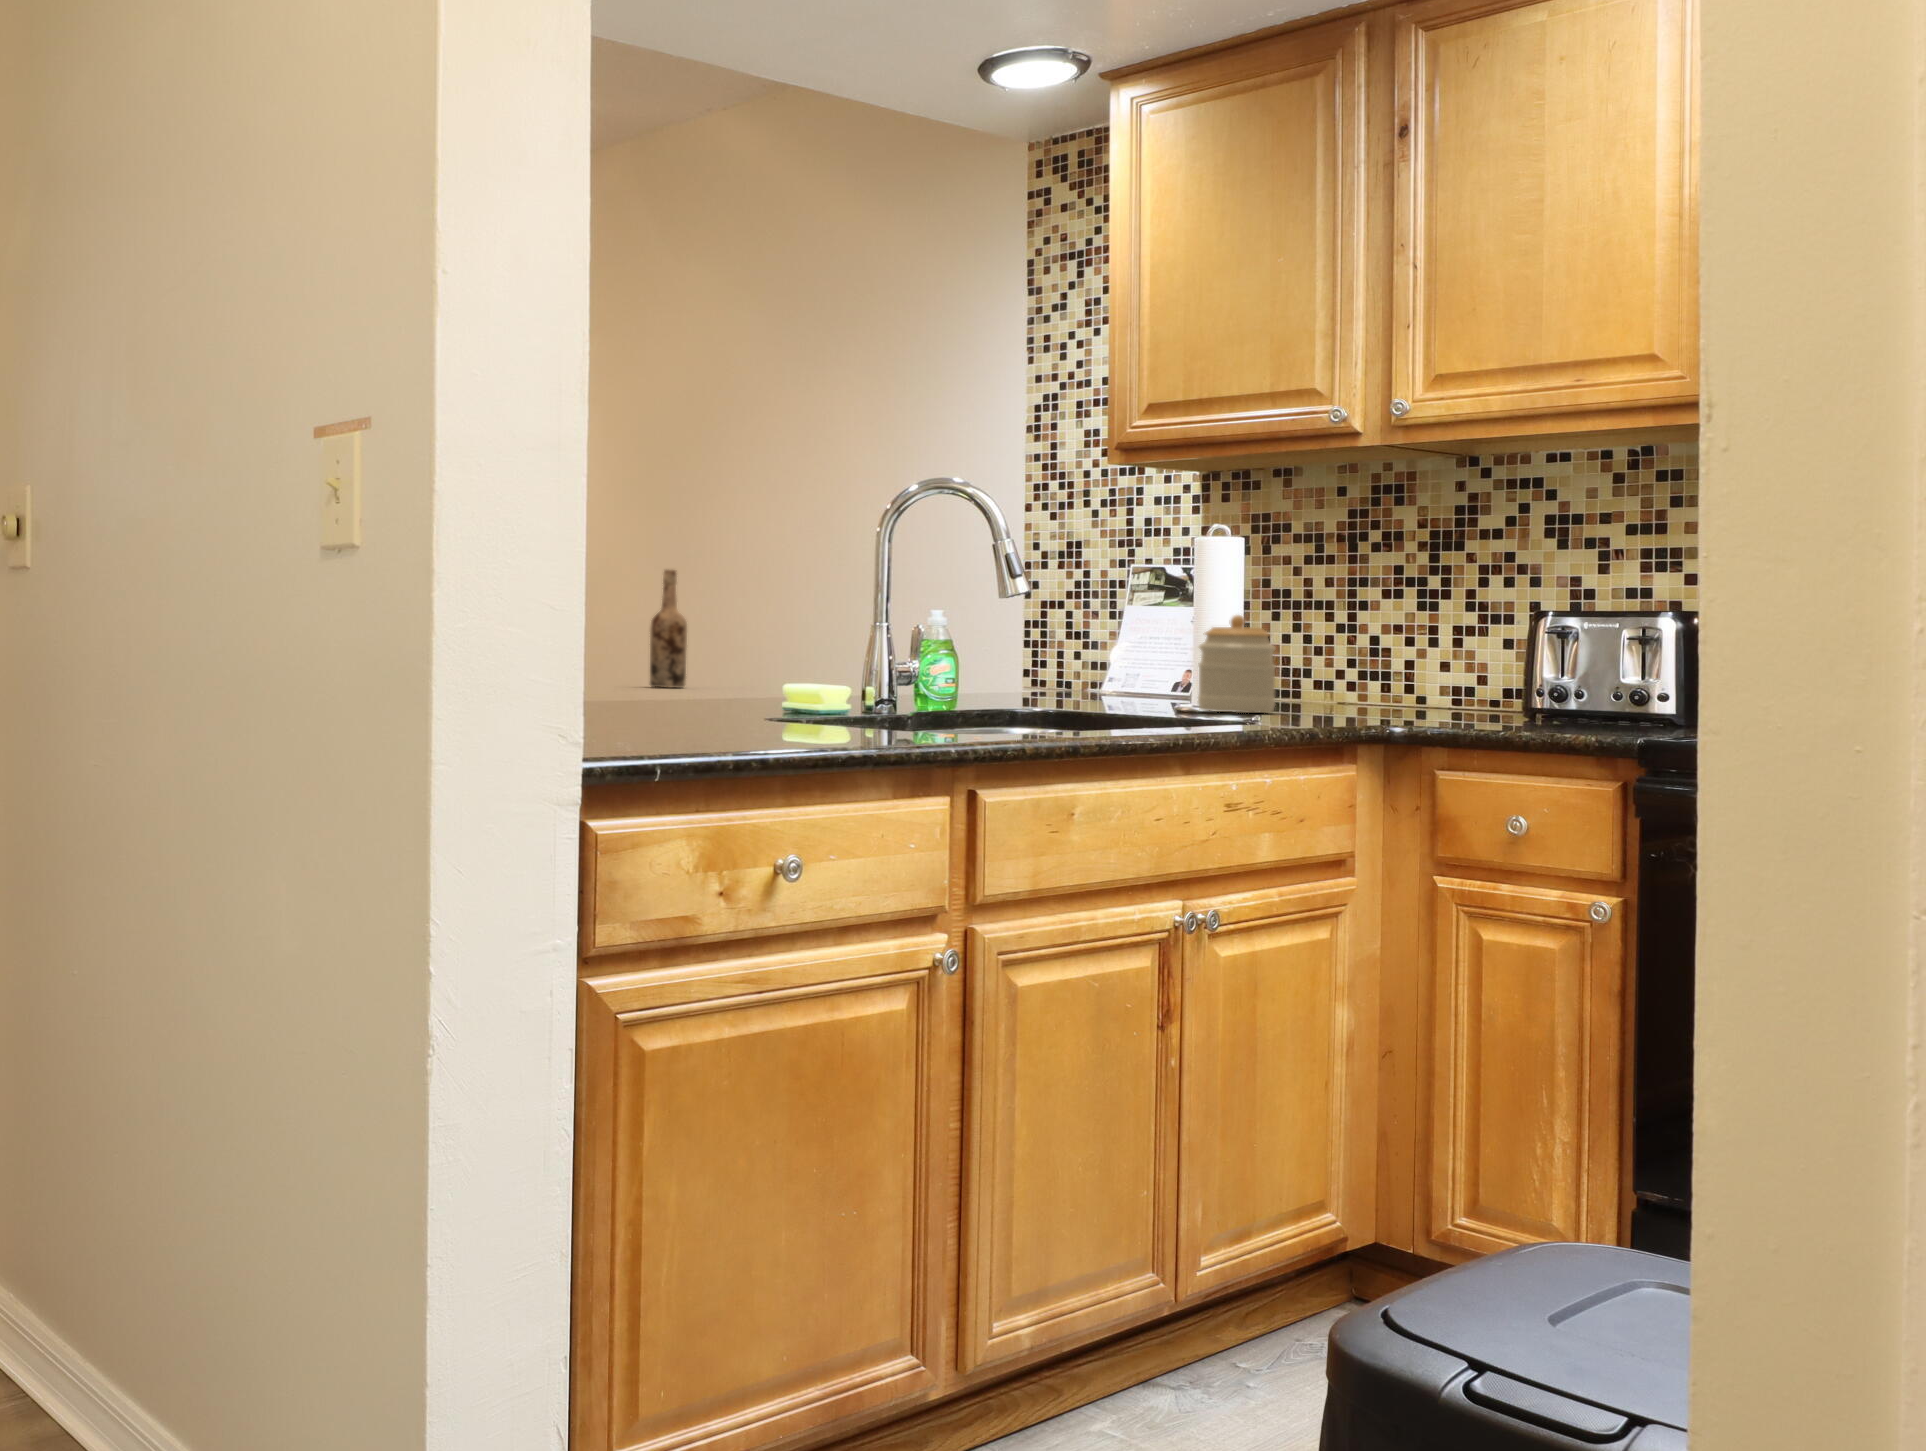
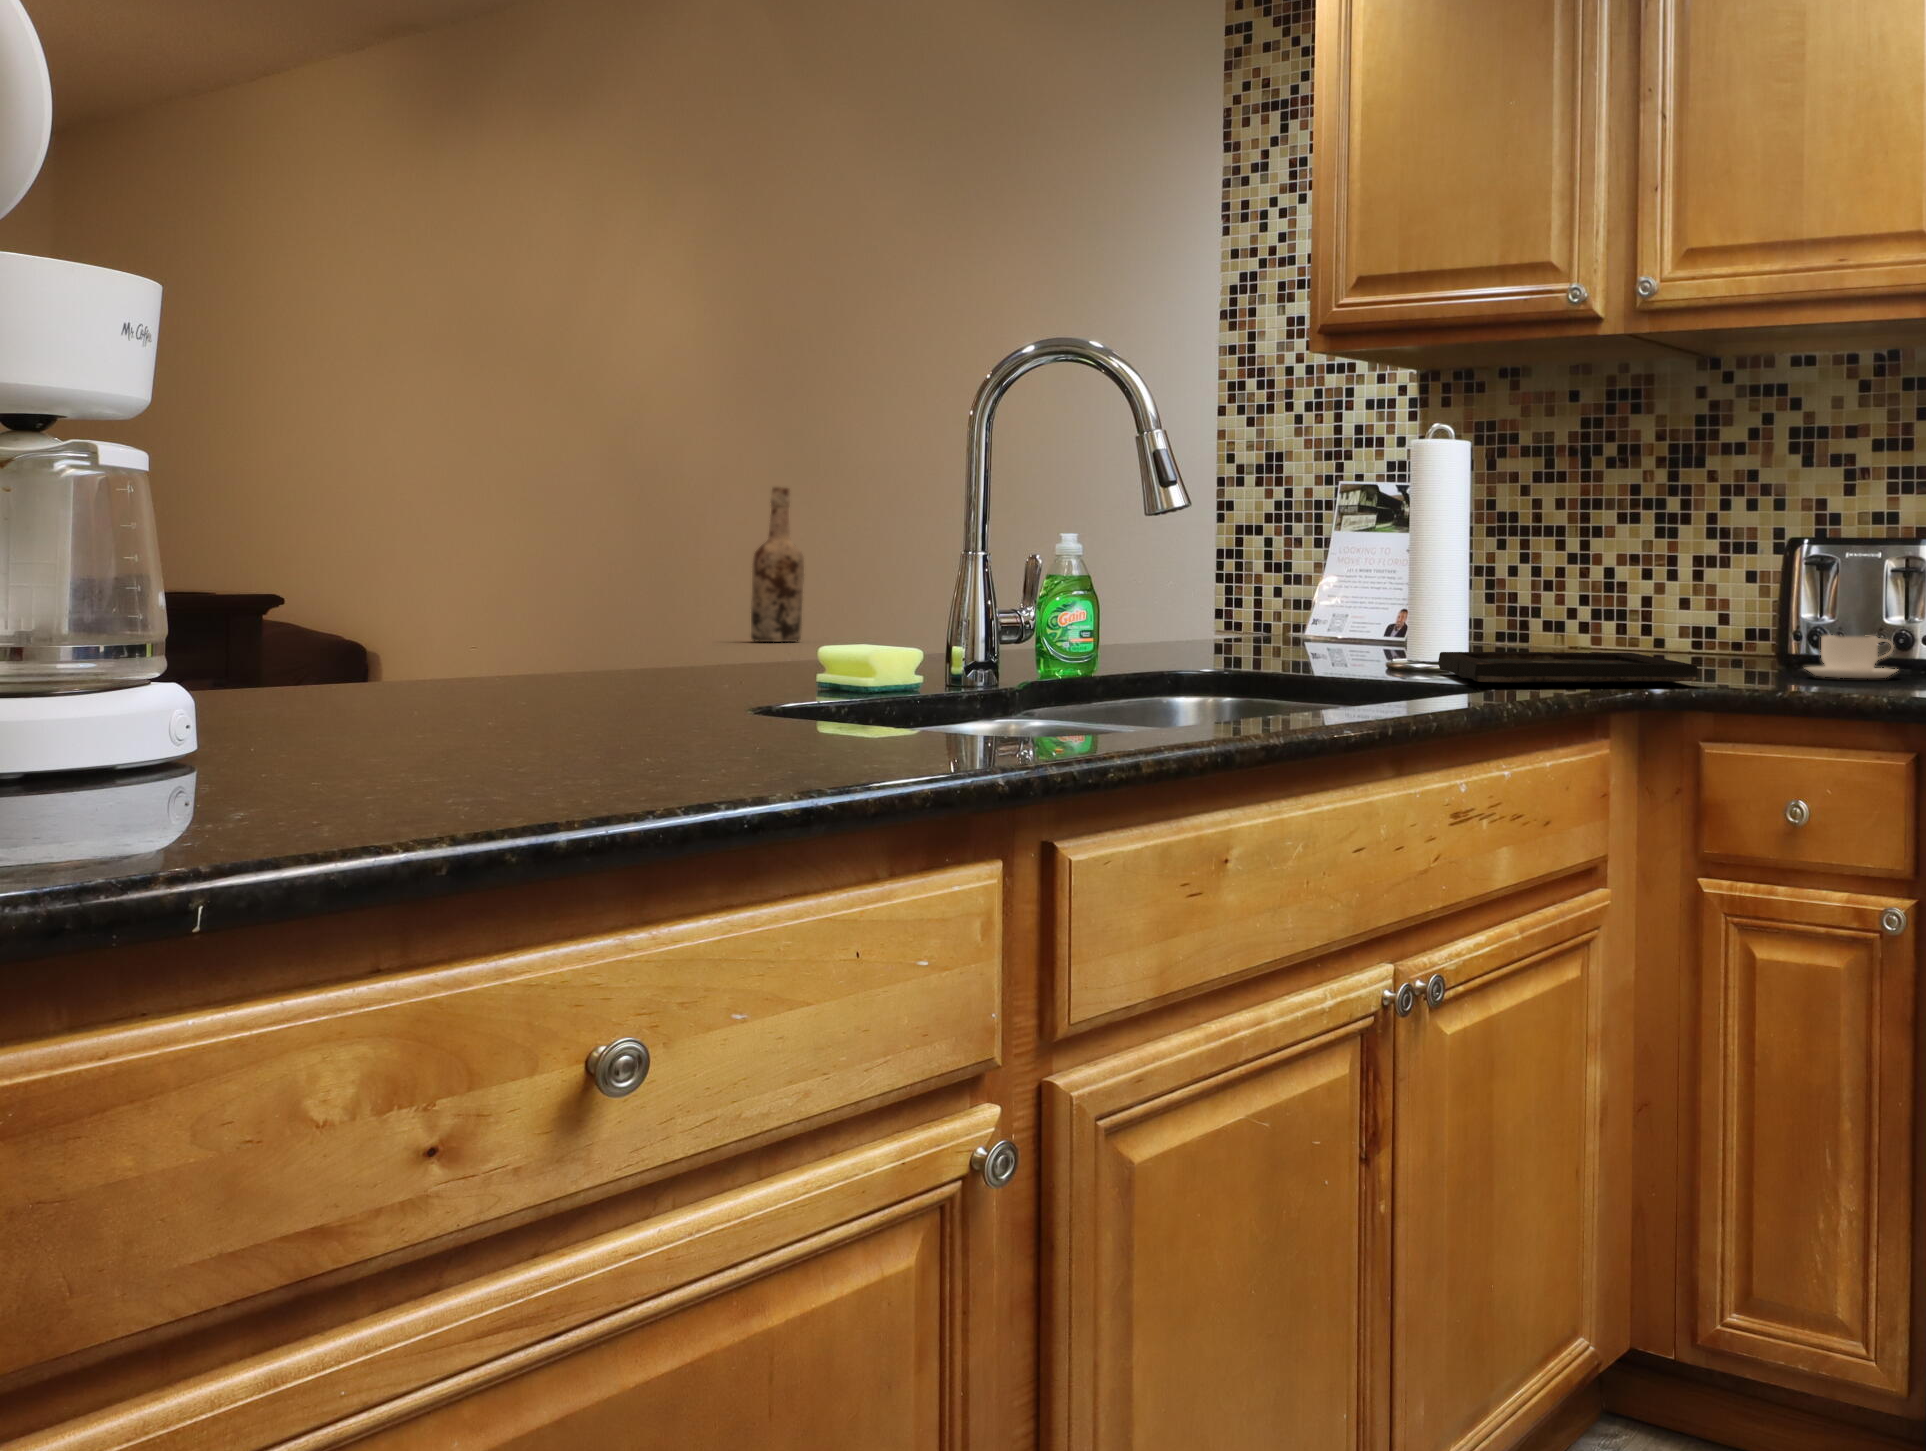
jar: present [1198,615,1275,713] -> none [1416,543,1505,664]
coffee cup: none [1545,693,1638,729] -> present [1806,635,1896,678]
tray: none [1217,700,1436,725] -> present [1438,652,1698,683]

